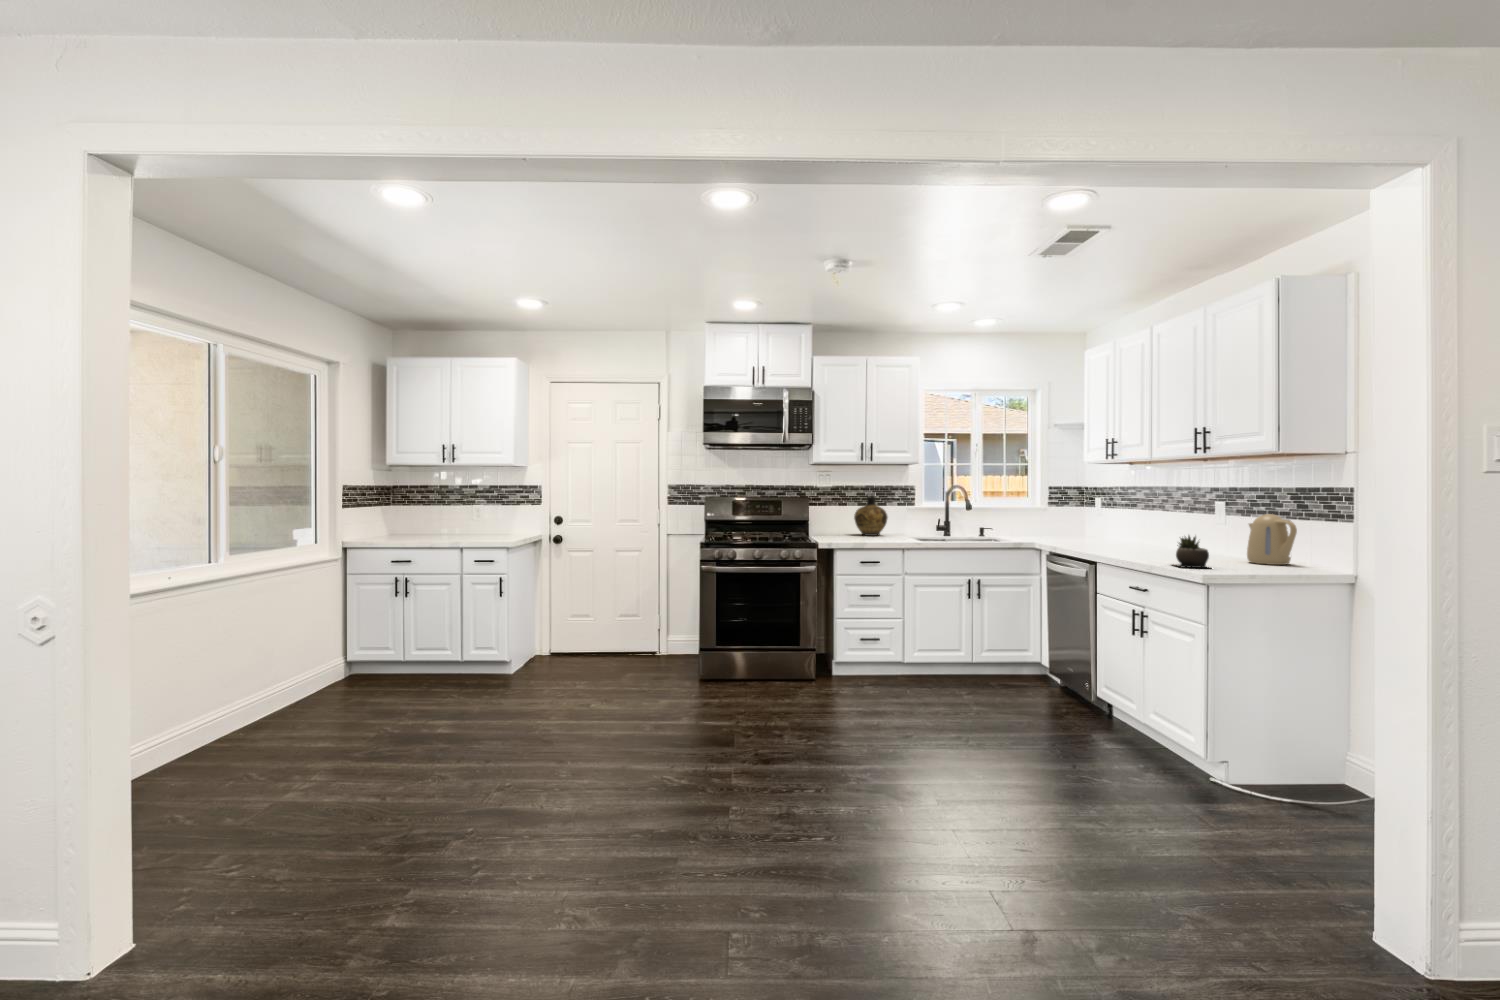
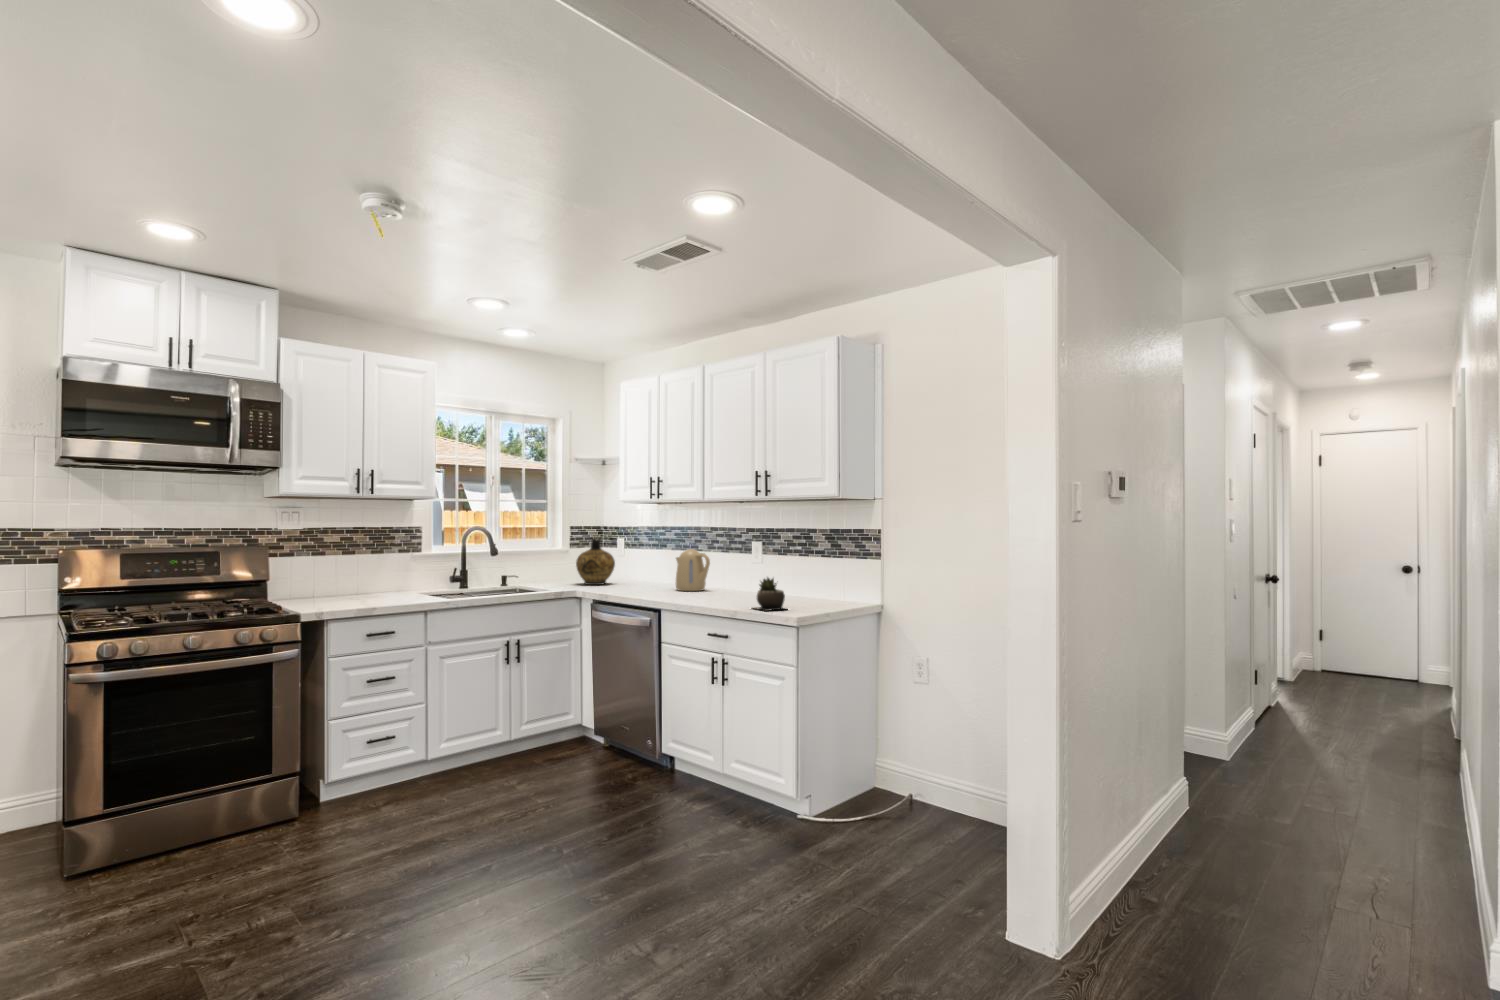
ceramic jug: present [854,495,888,536] -> present [576,538,615,585]
kettle: present [1247,514,1297,565] -> present [675,549,710,591]

